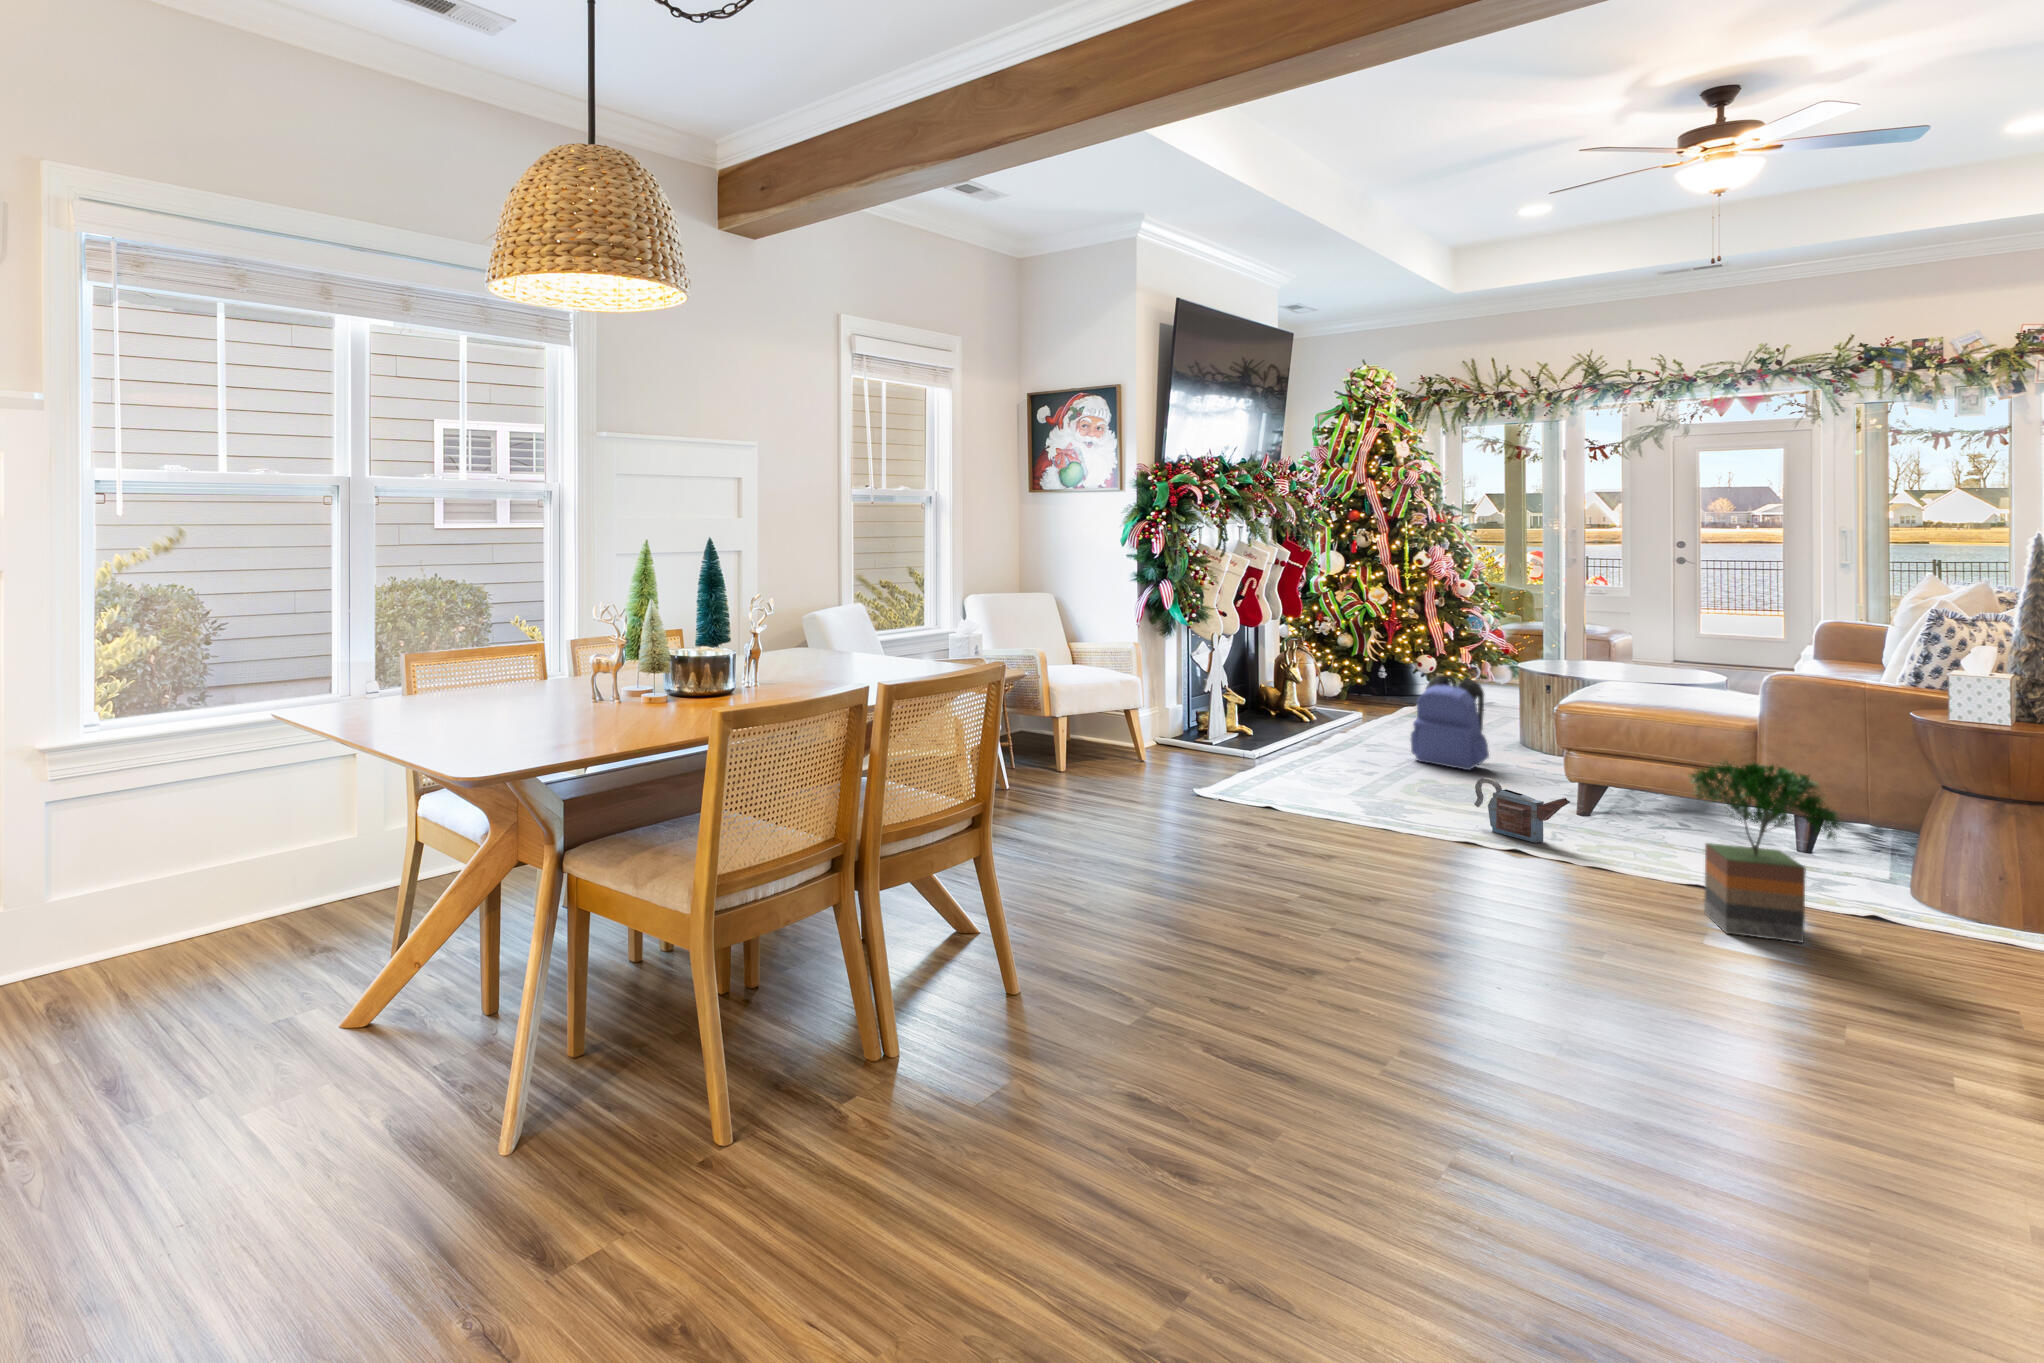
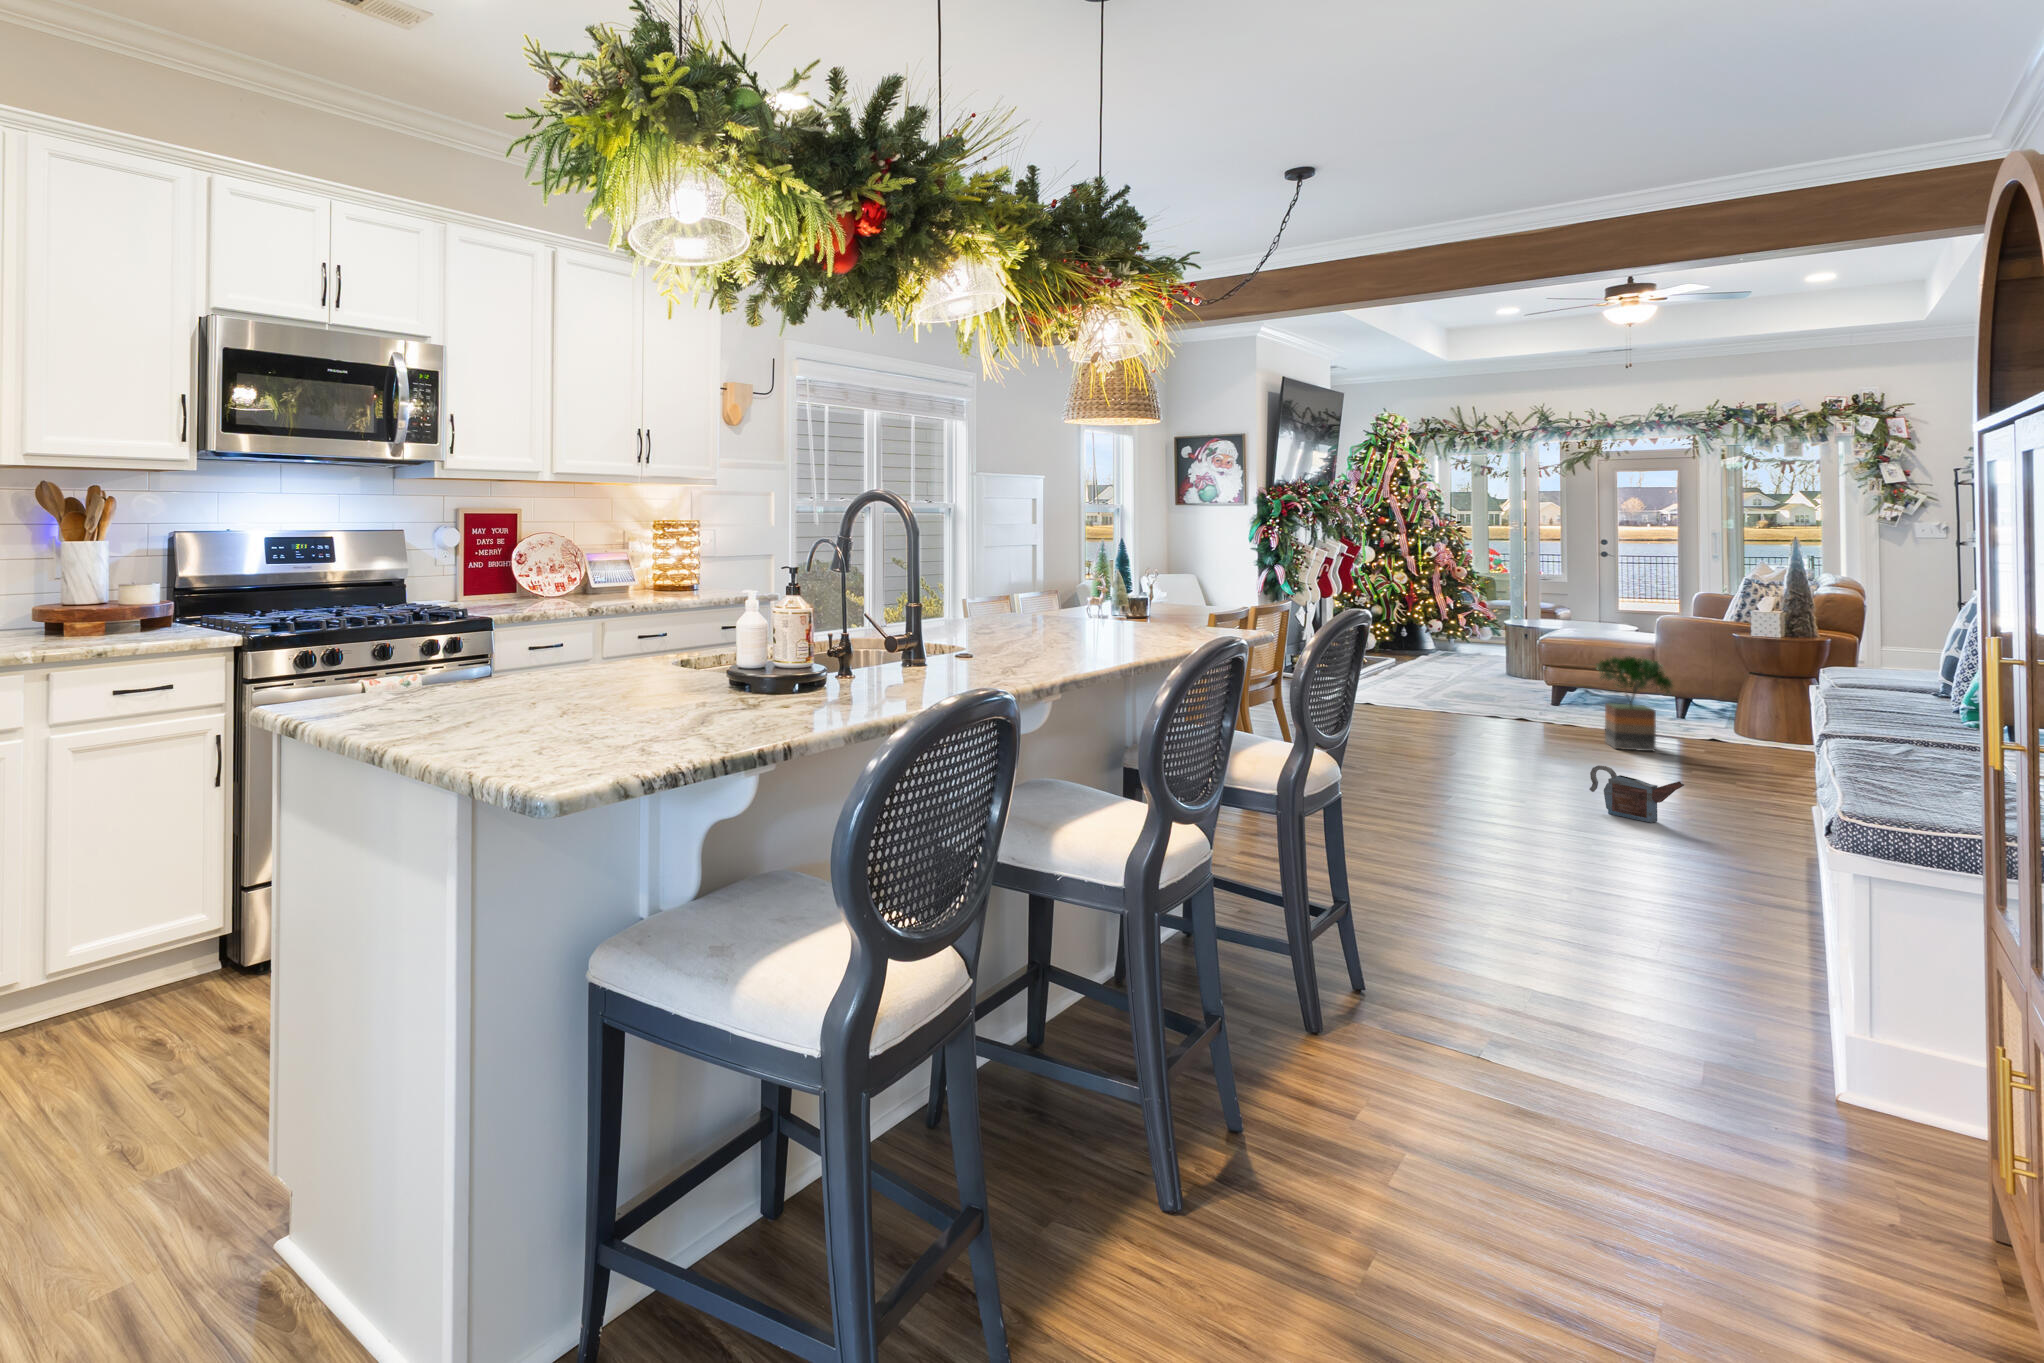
backpack: present [1411,675,1489,770] -> none [1425,628,1478,690]
watering can: present [1474,778,1570,843] -> present [1589,765,1684,823]

